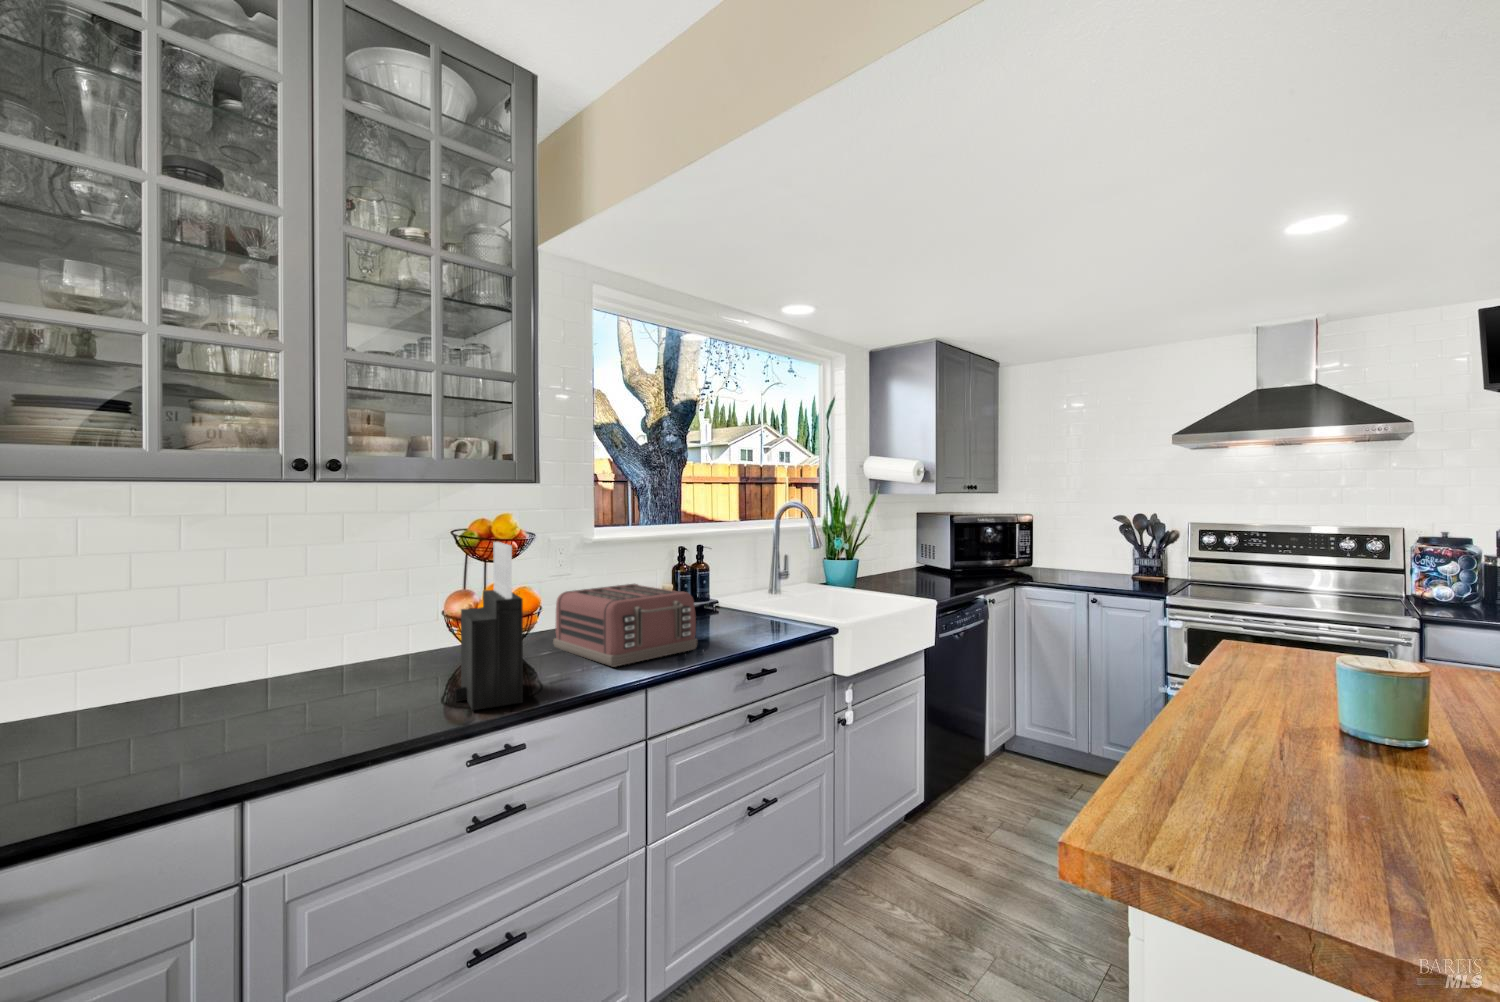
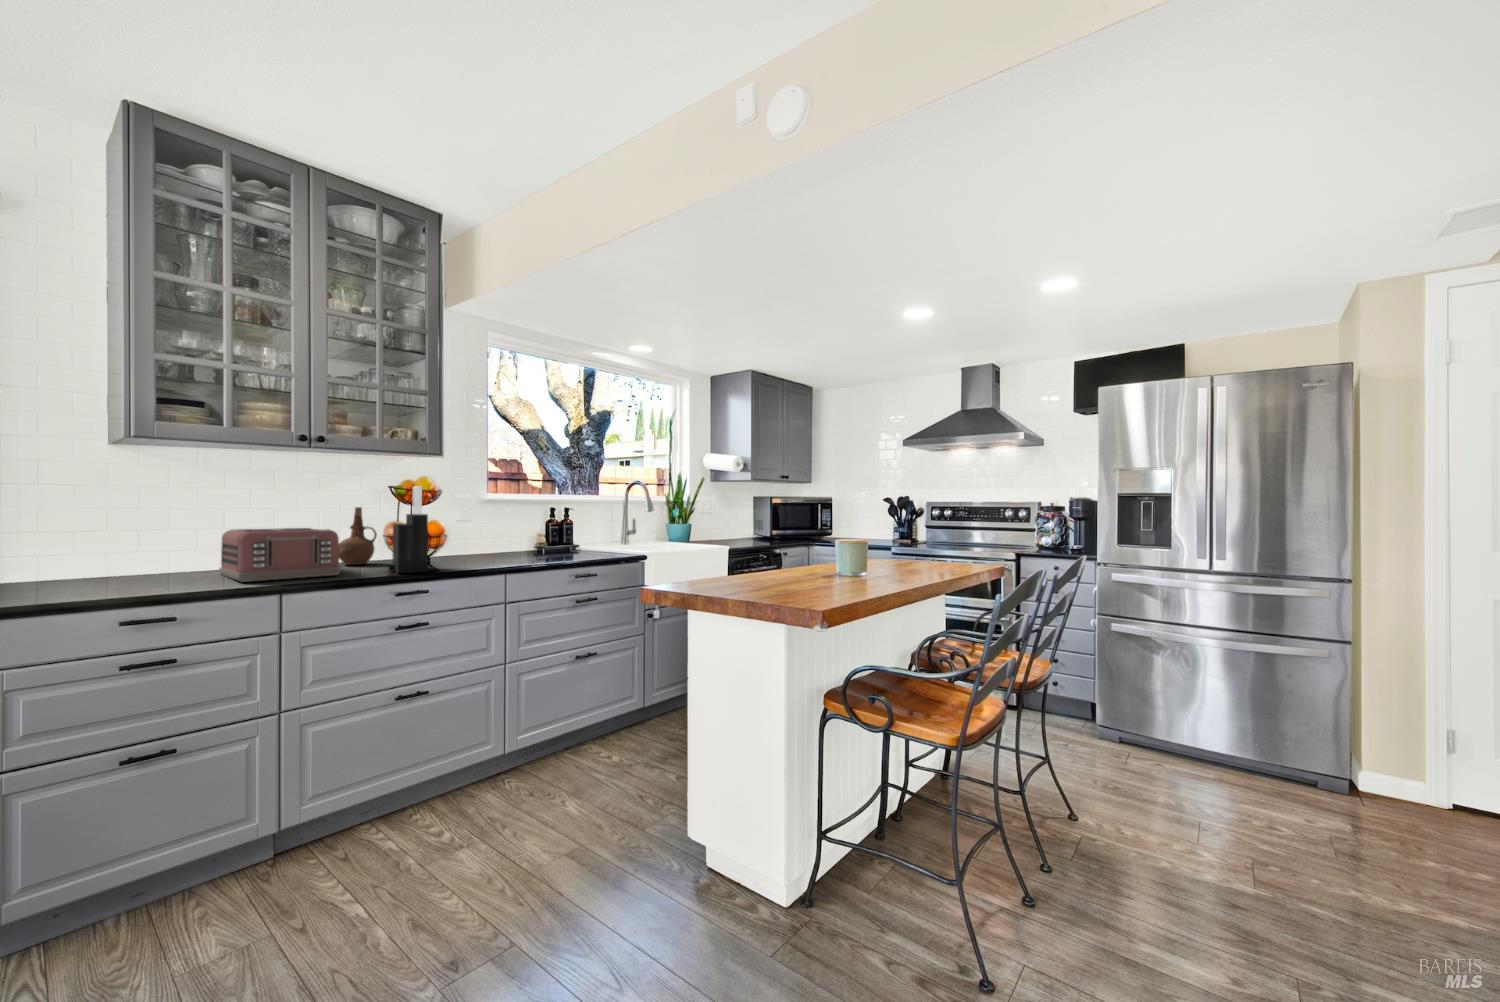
ceramic pitcher: none [369,574,434,674] -> present [339,507,377,565]
toaster: present [553,584,697,667] -> present [219,528,341,582]

